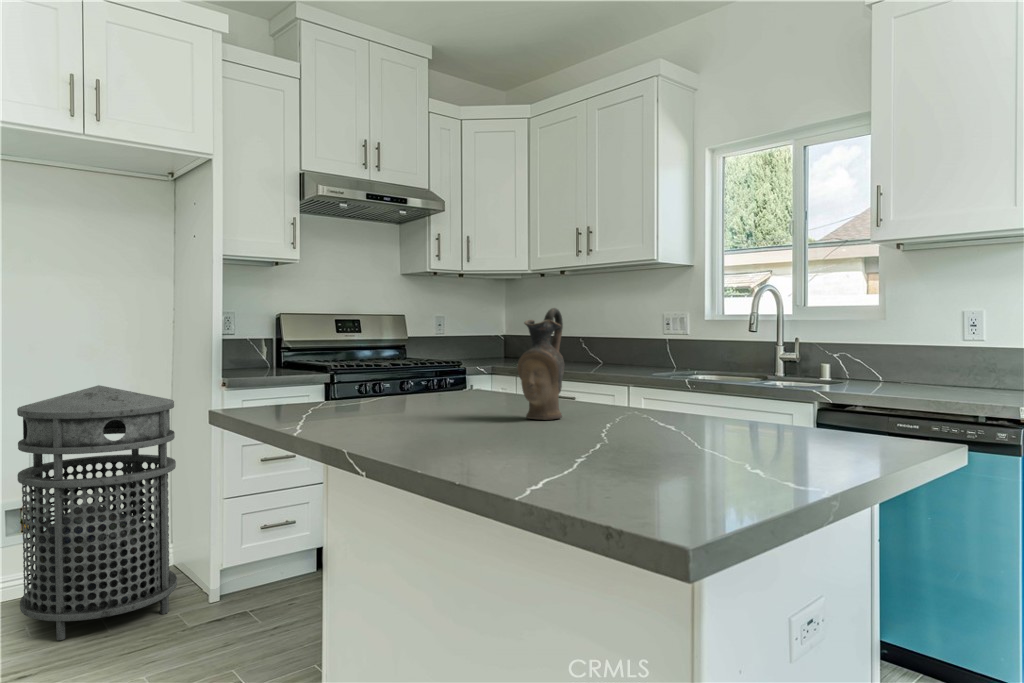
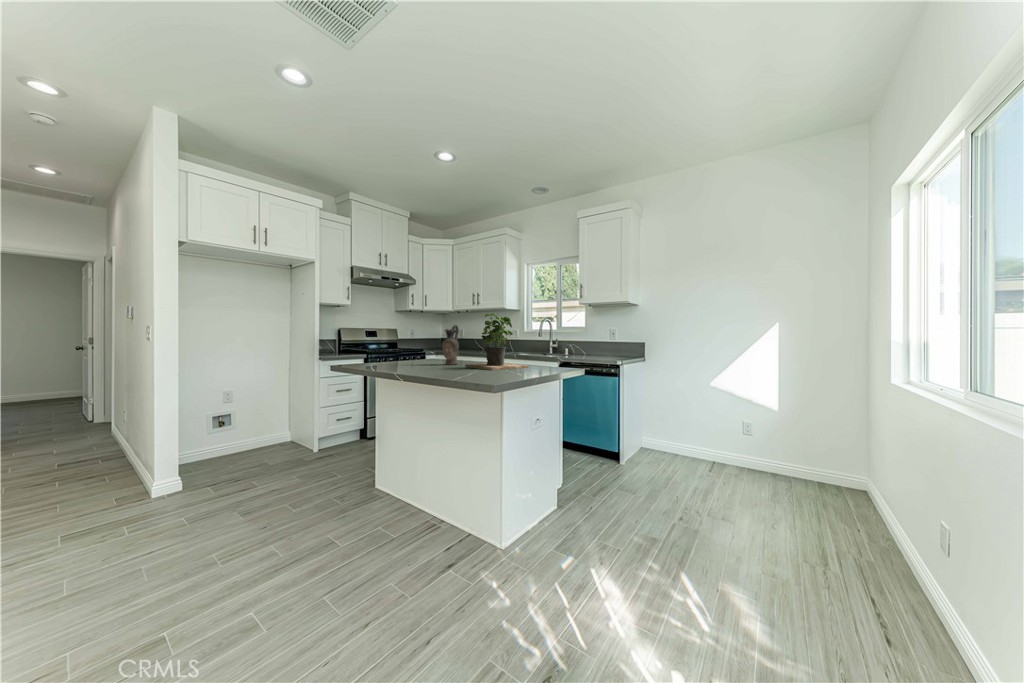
potted plant: none [589,276,789,455] -> present [465,314,529,370]
trash can: present [17,385,177,640] -> none [225,357,296,465]

